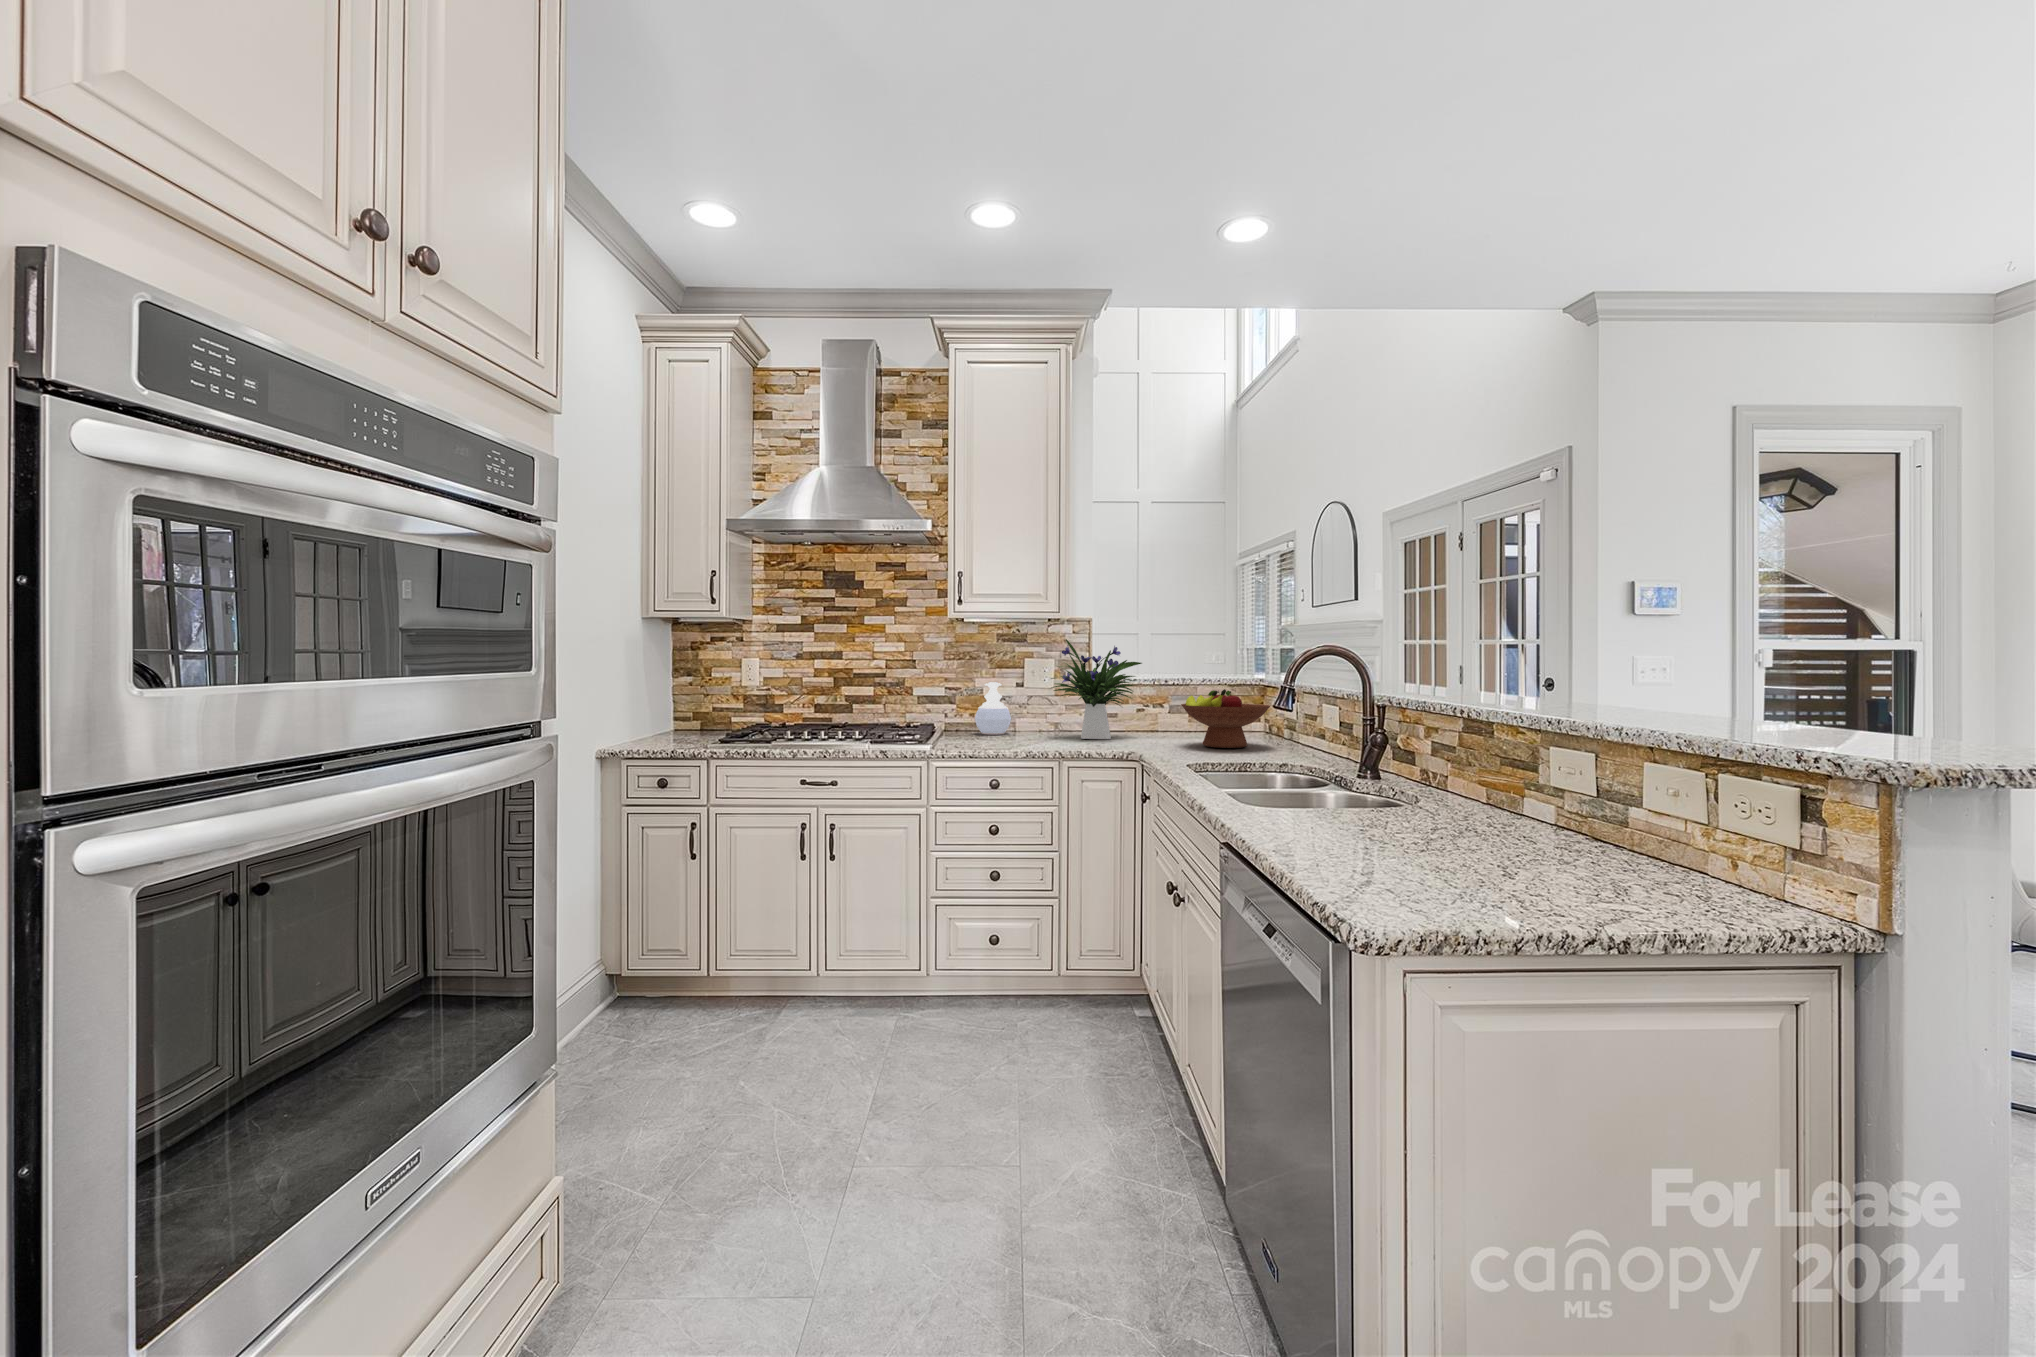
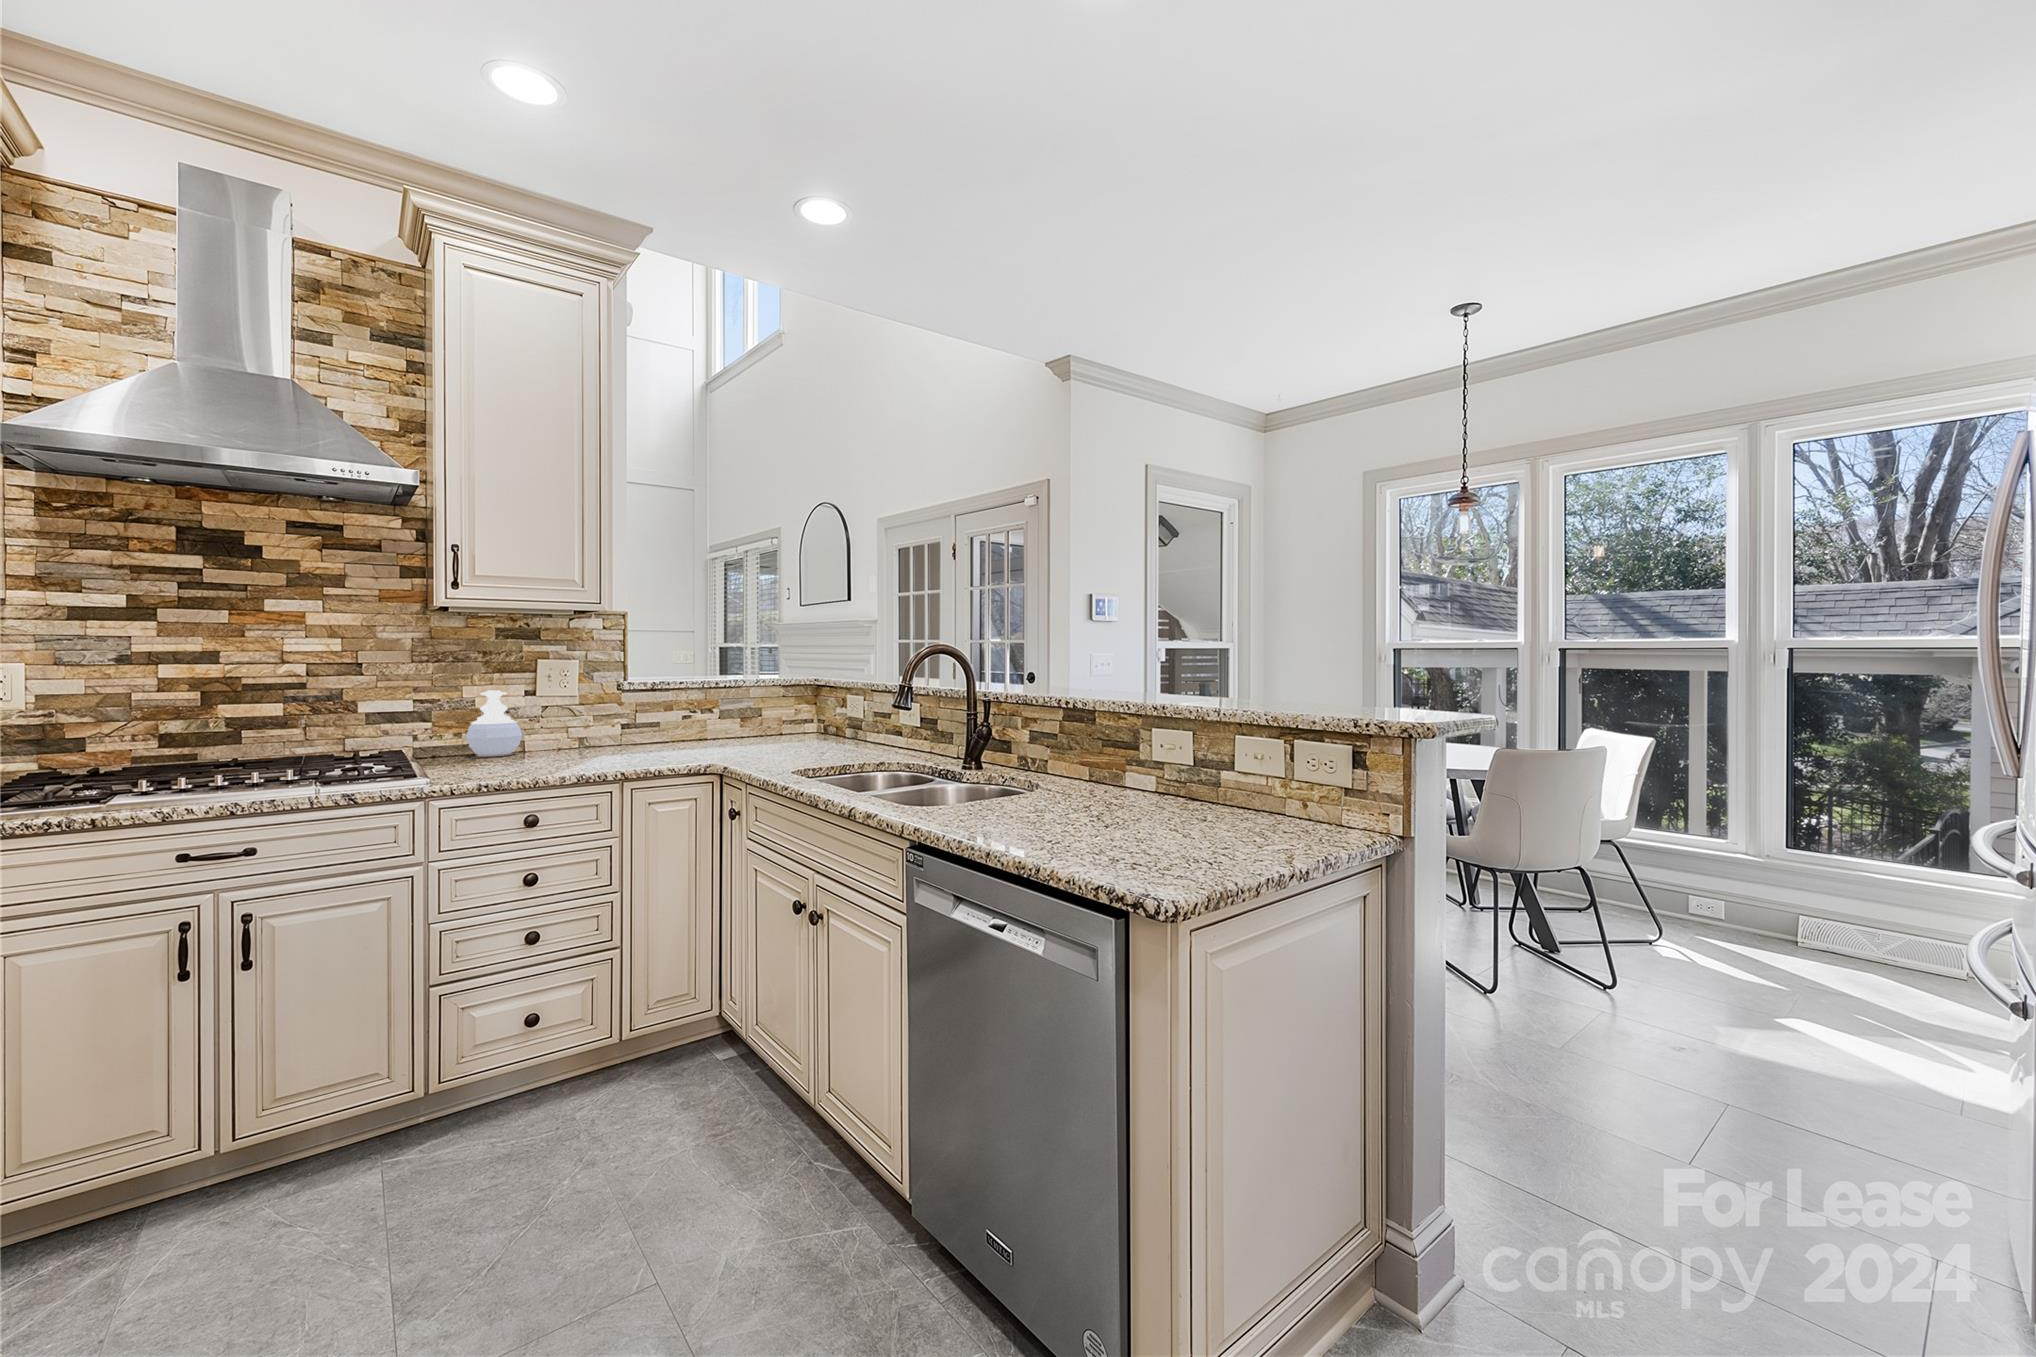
flower arrangement: present [1051,639,1142,739] -> none [579,638,696,752]
fruit bowl: present [1181,689,1270,748] -> none [752,691,844,750]

